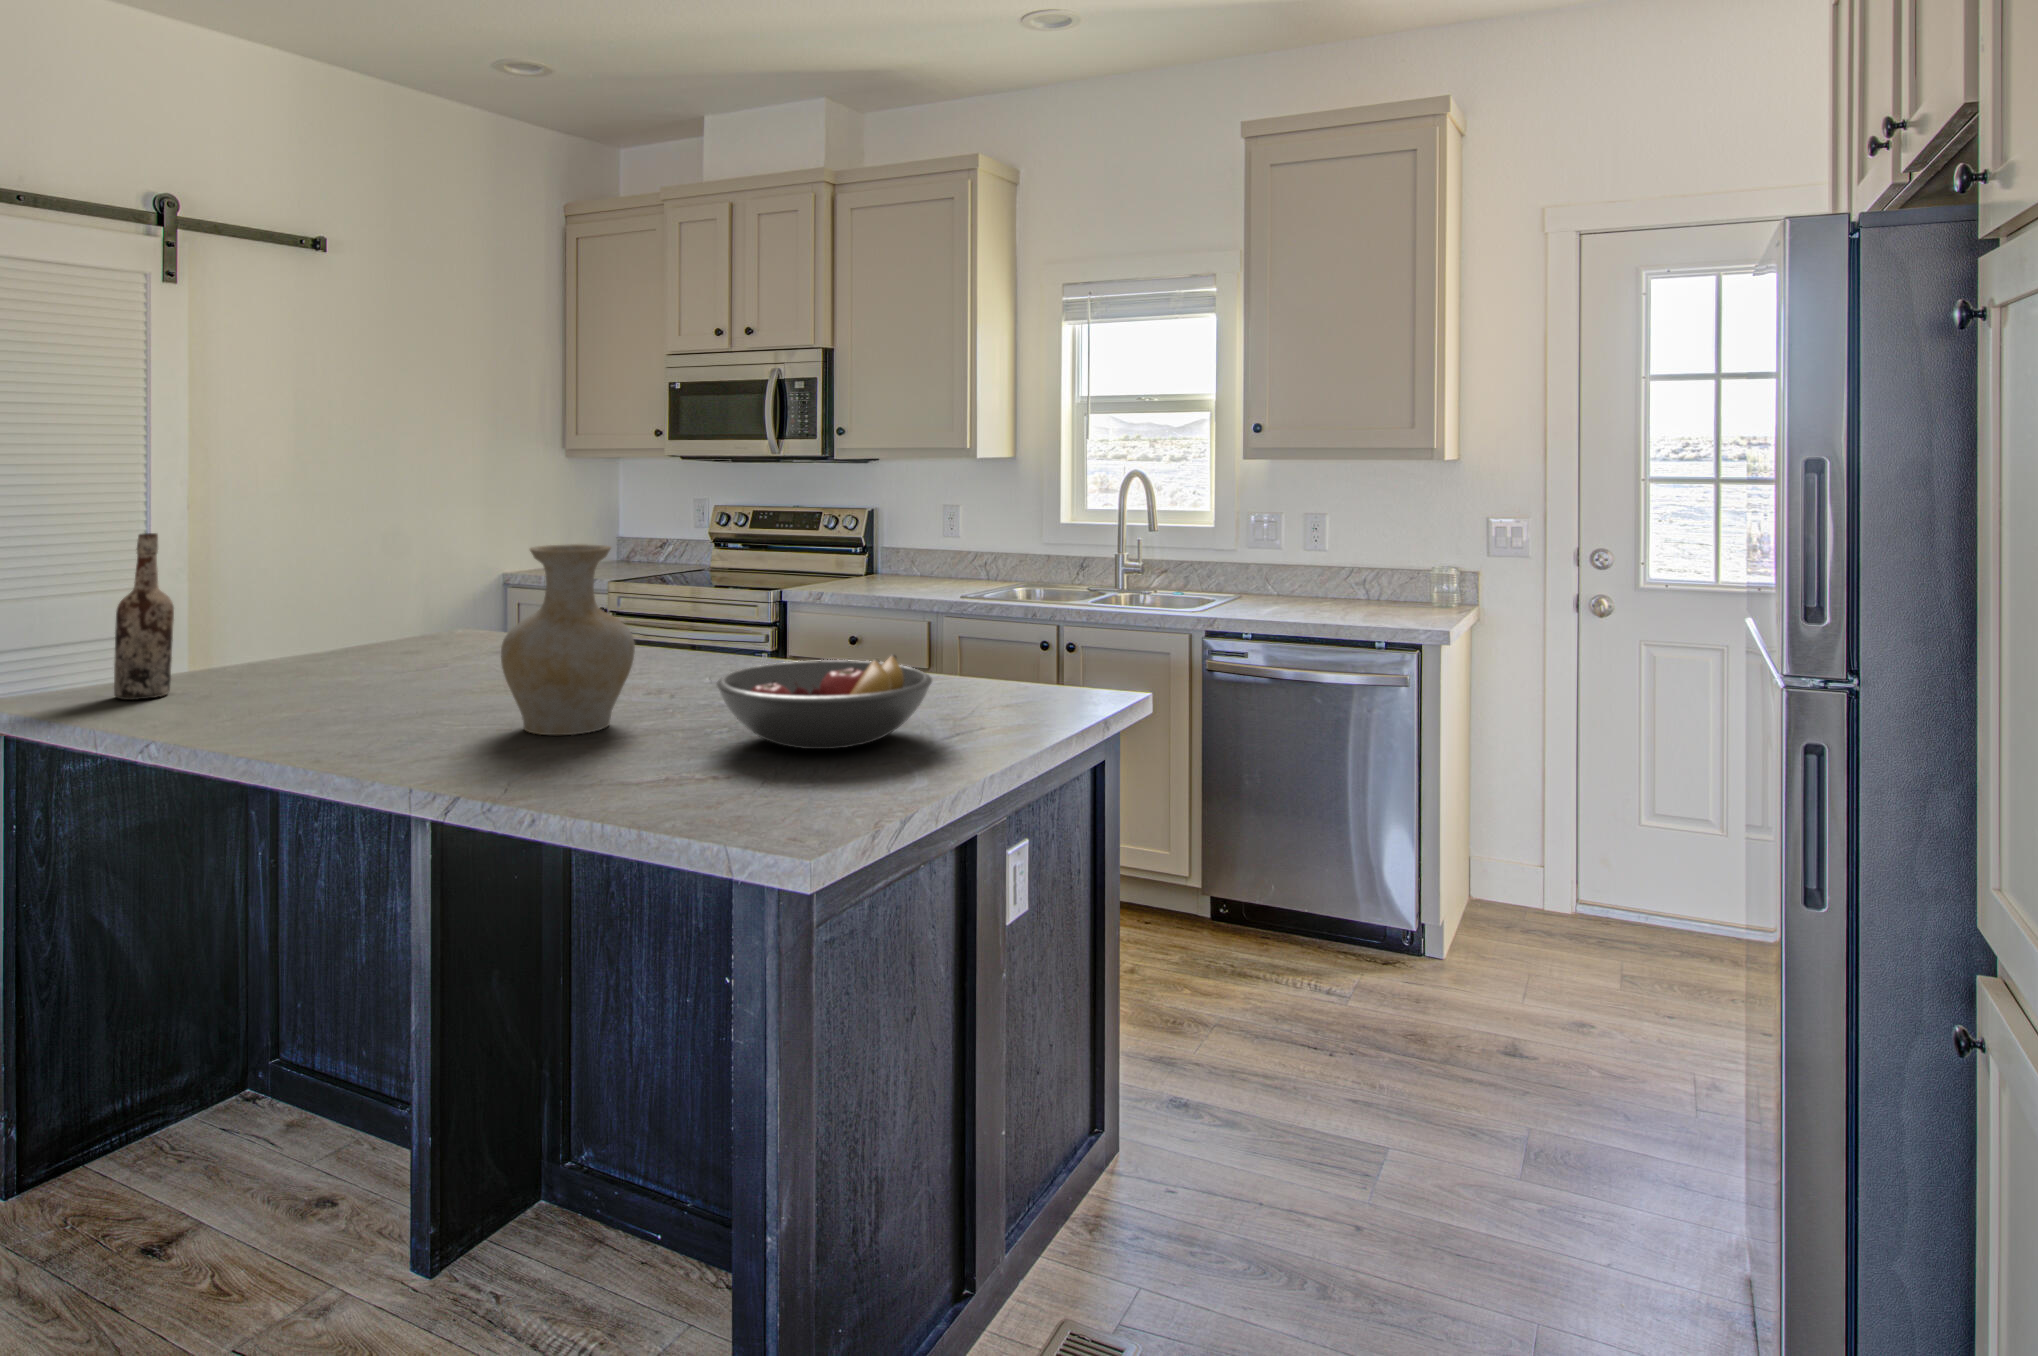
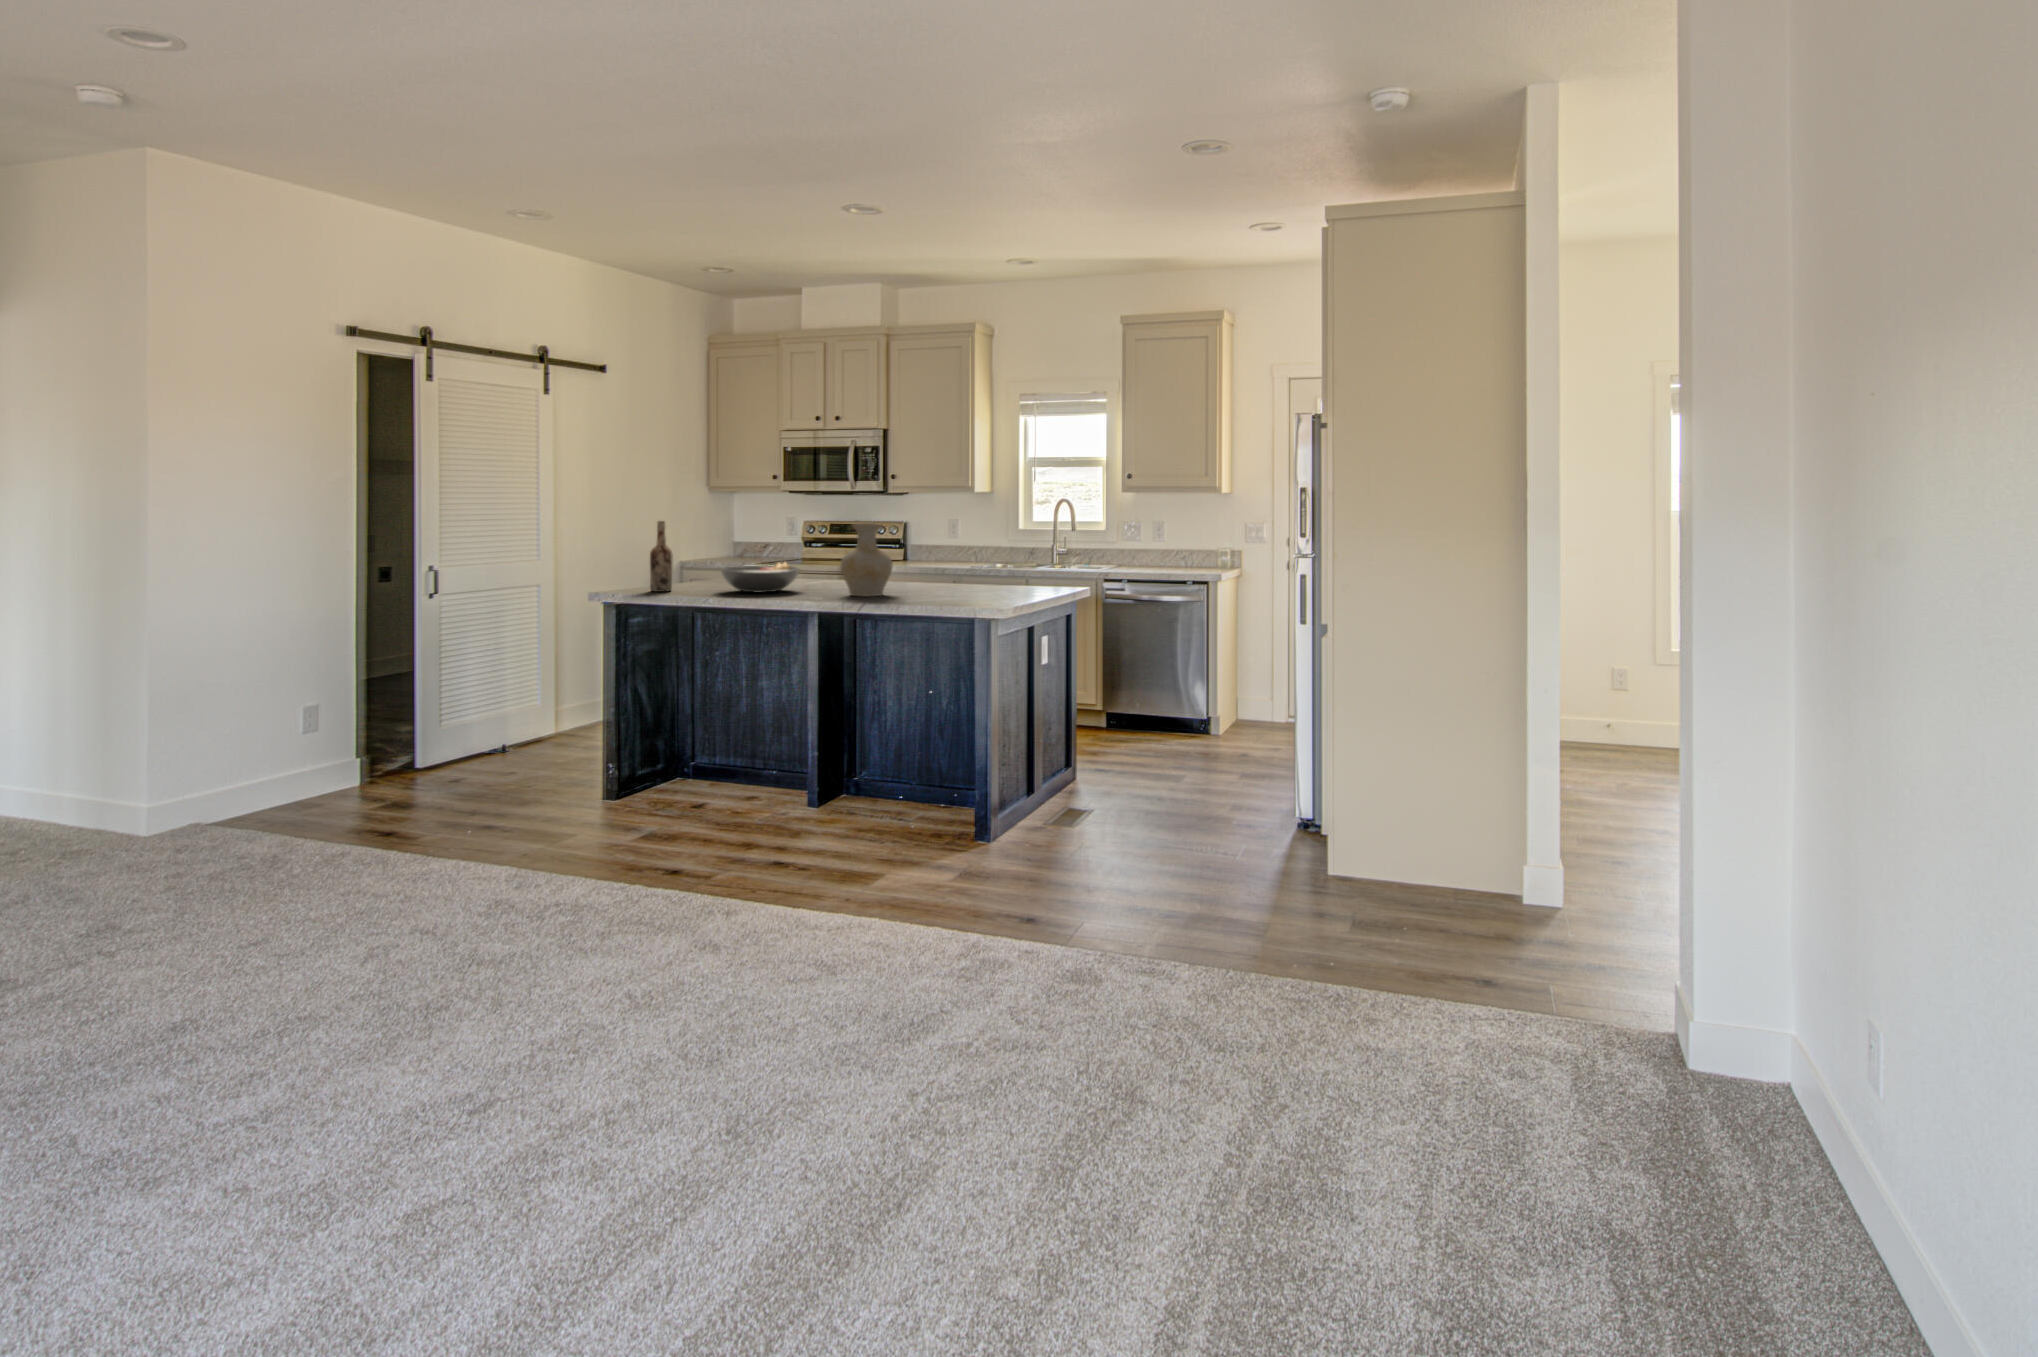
fruit bowl: present [717,654,932,749] -> present [720,562,800,592]

